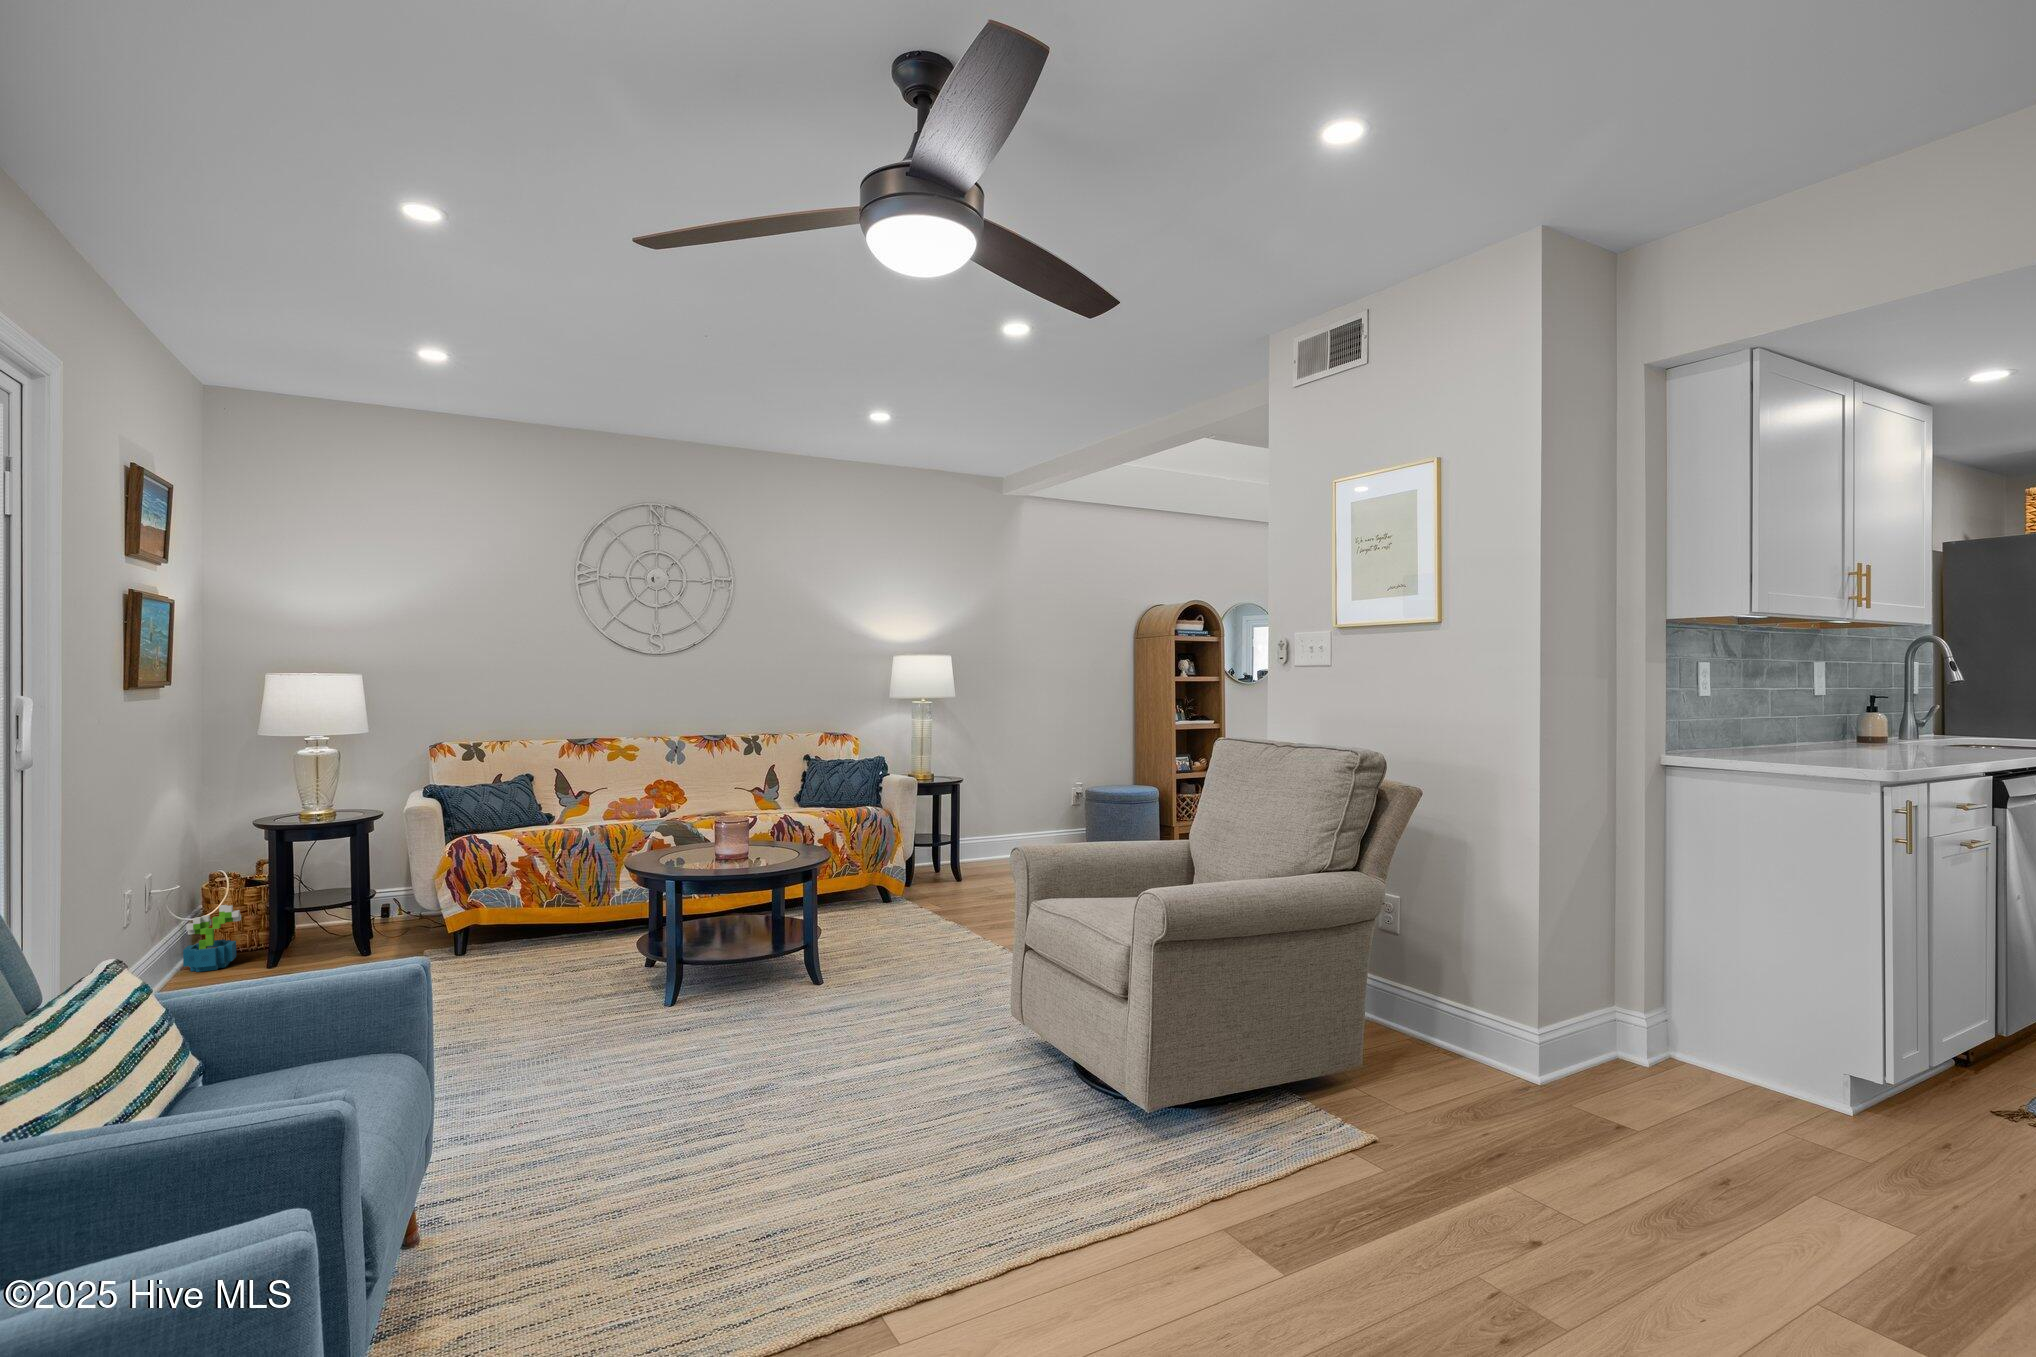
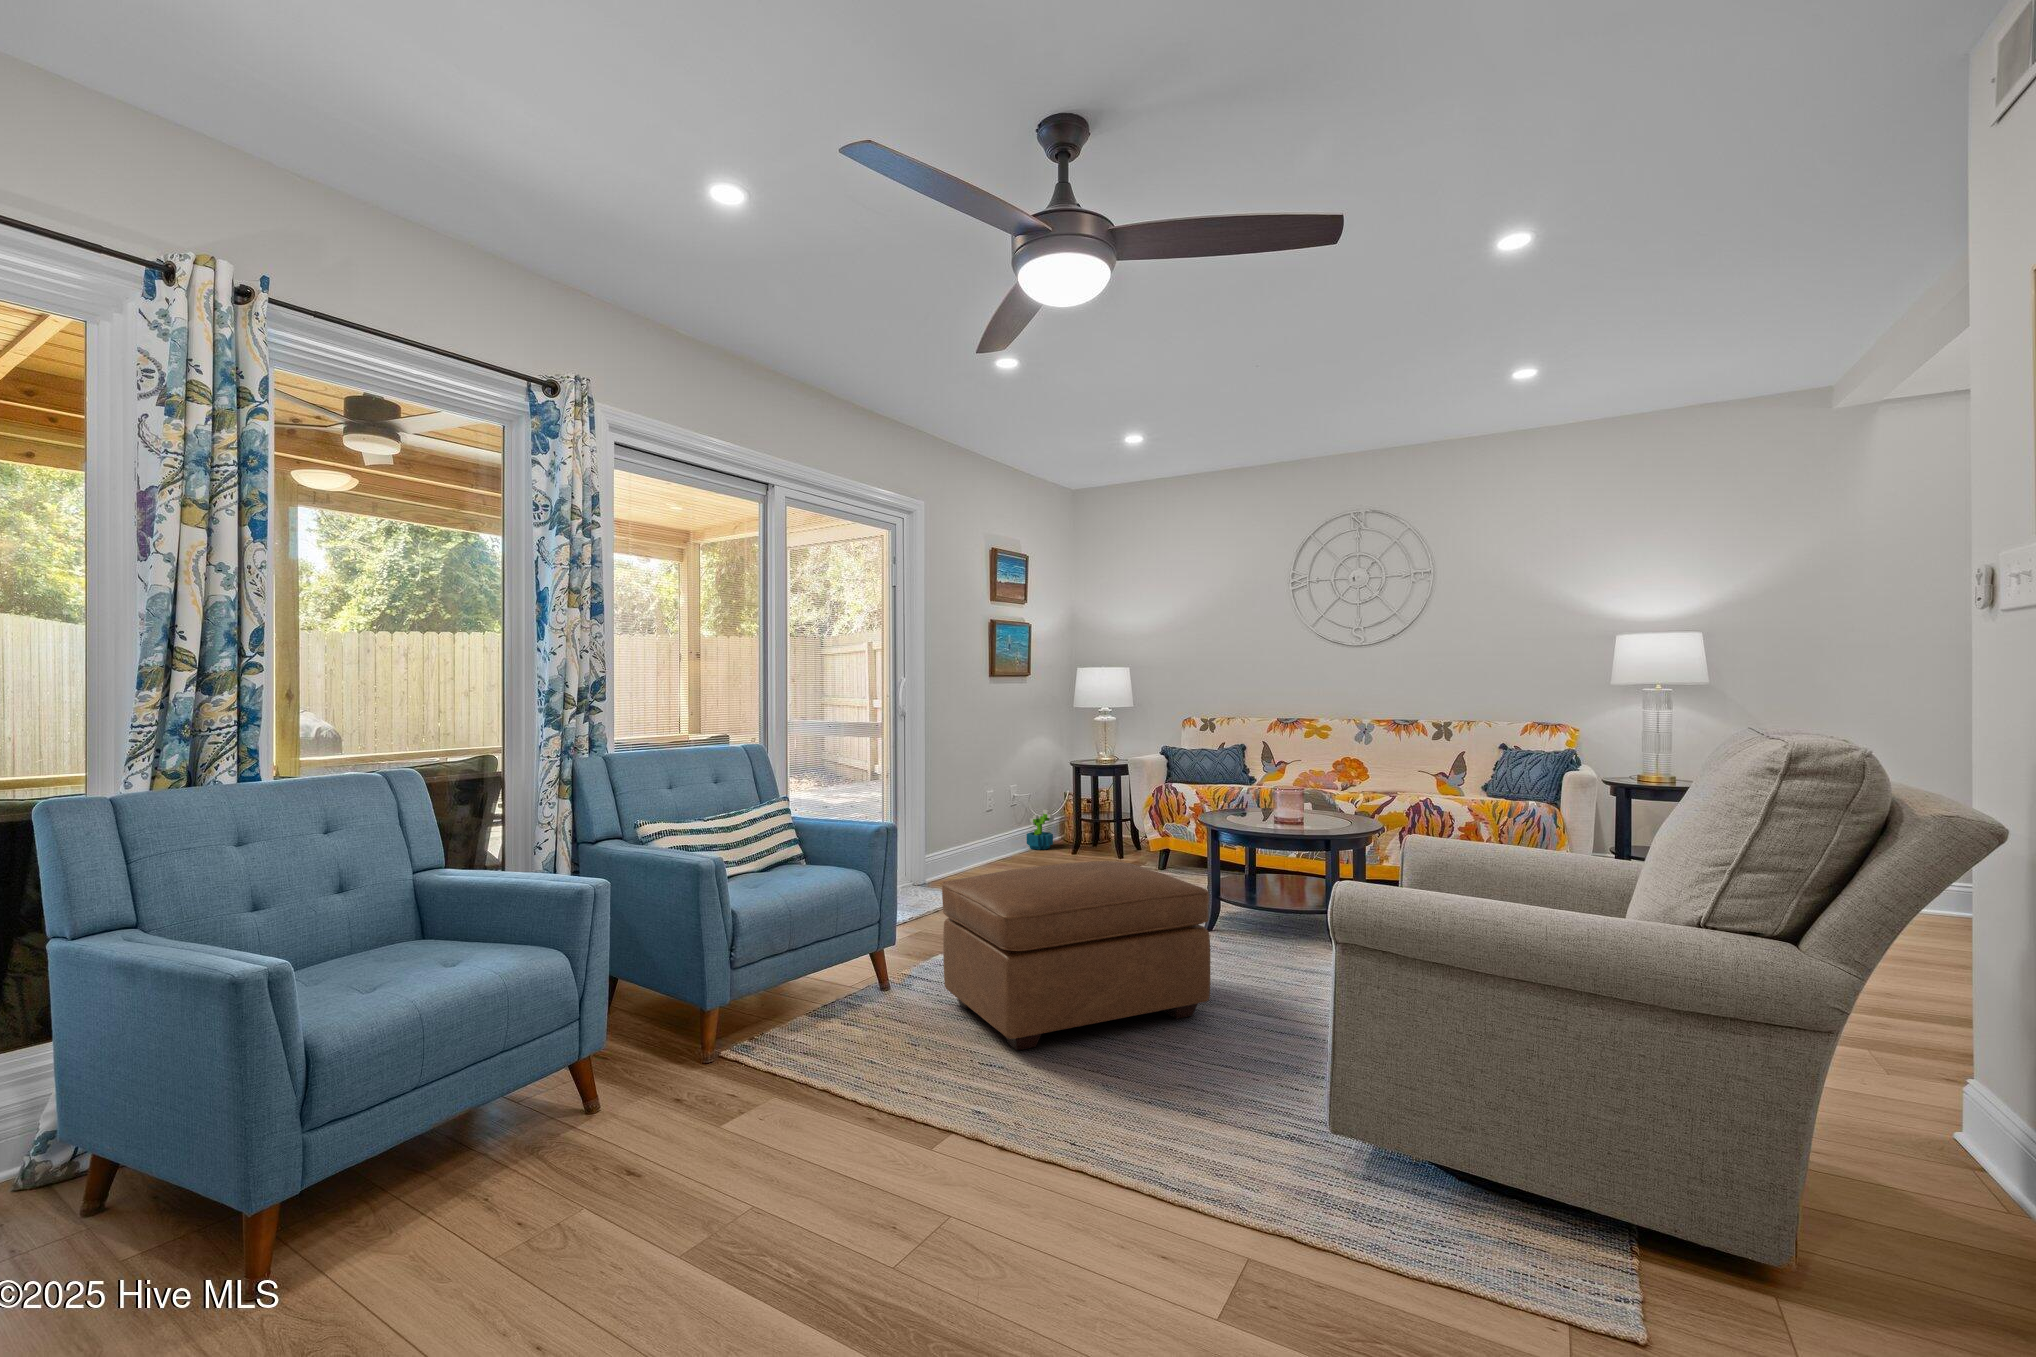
ottoman: none [550,941,852,1203] -> present [941,861,1210,1051]

